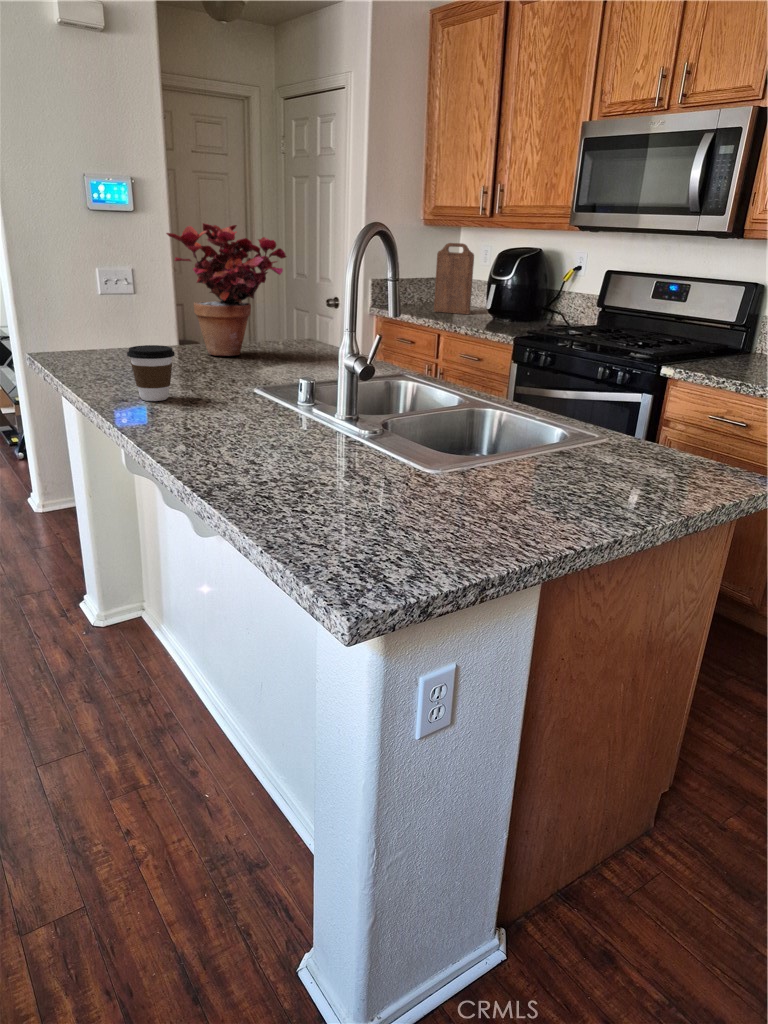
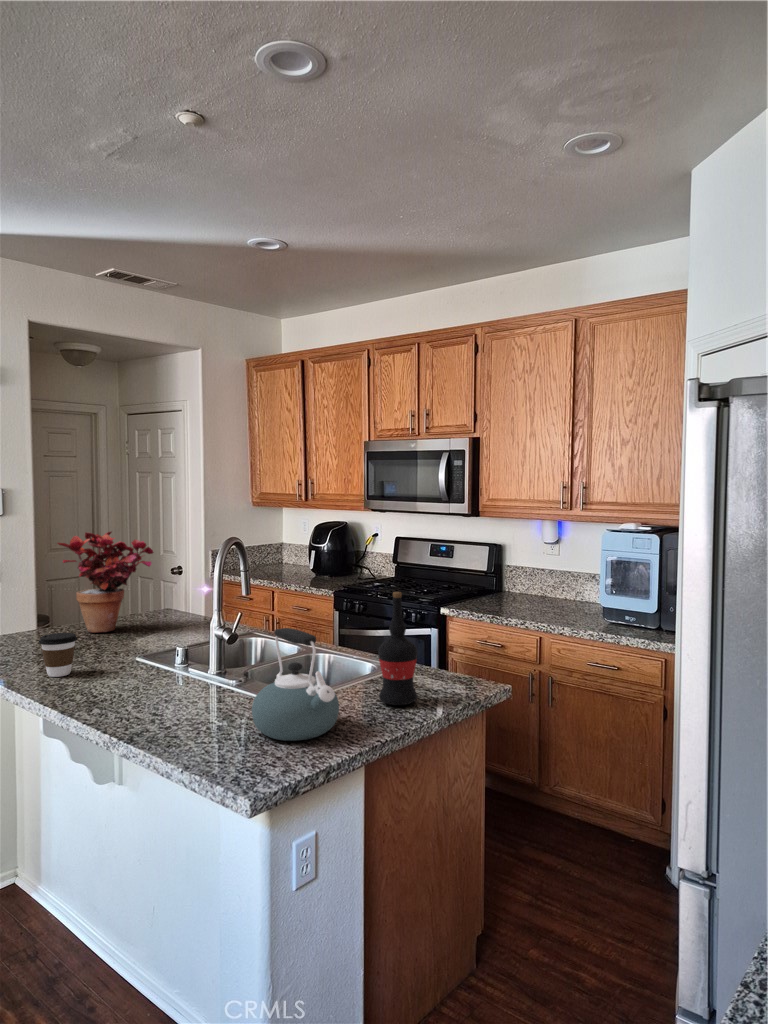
cutting board: present [434,243,474,314] -> none [265,521,295,575]
wine bottle: none [572,314,646,494] -> present [378,592,418,705]
kettle: none [378,354,512,528] -> present [252,628,339,741]

